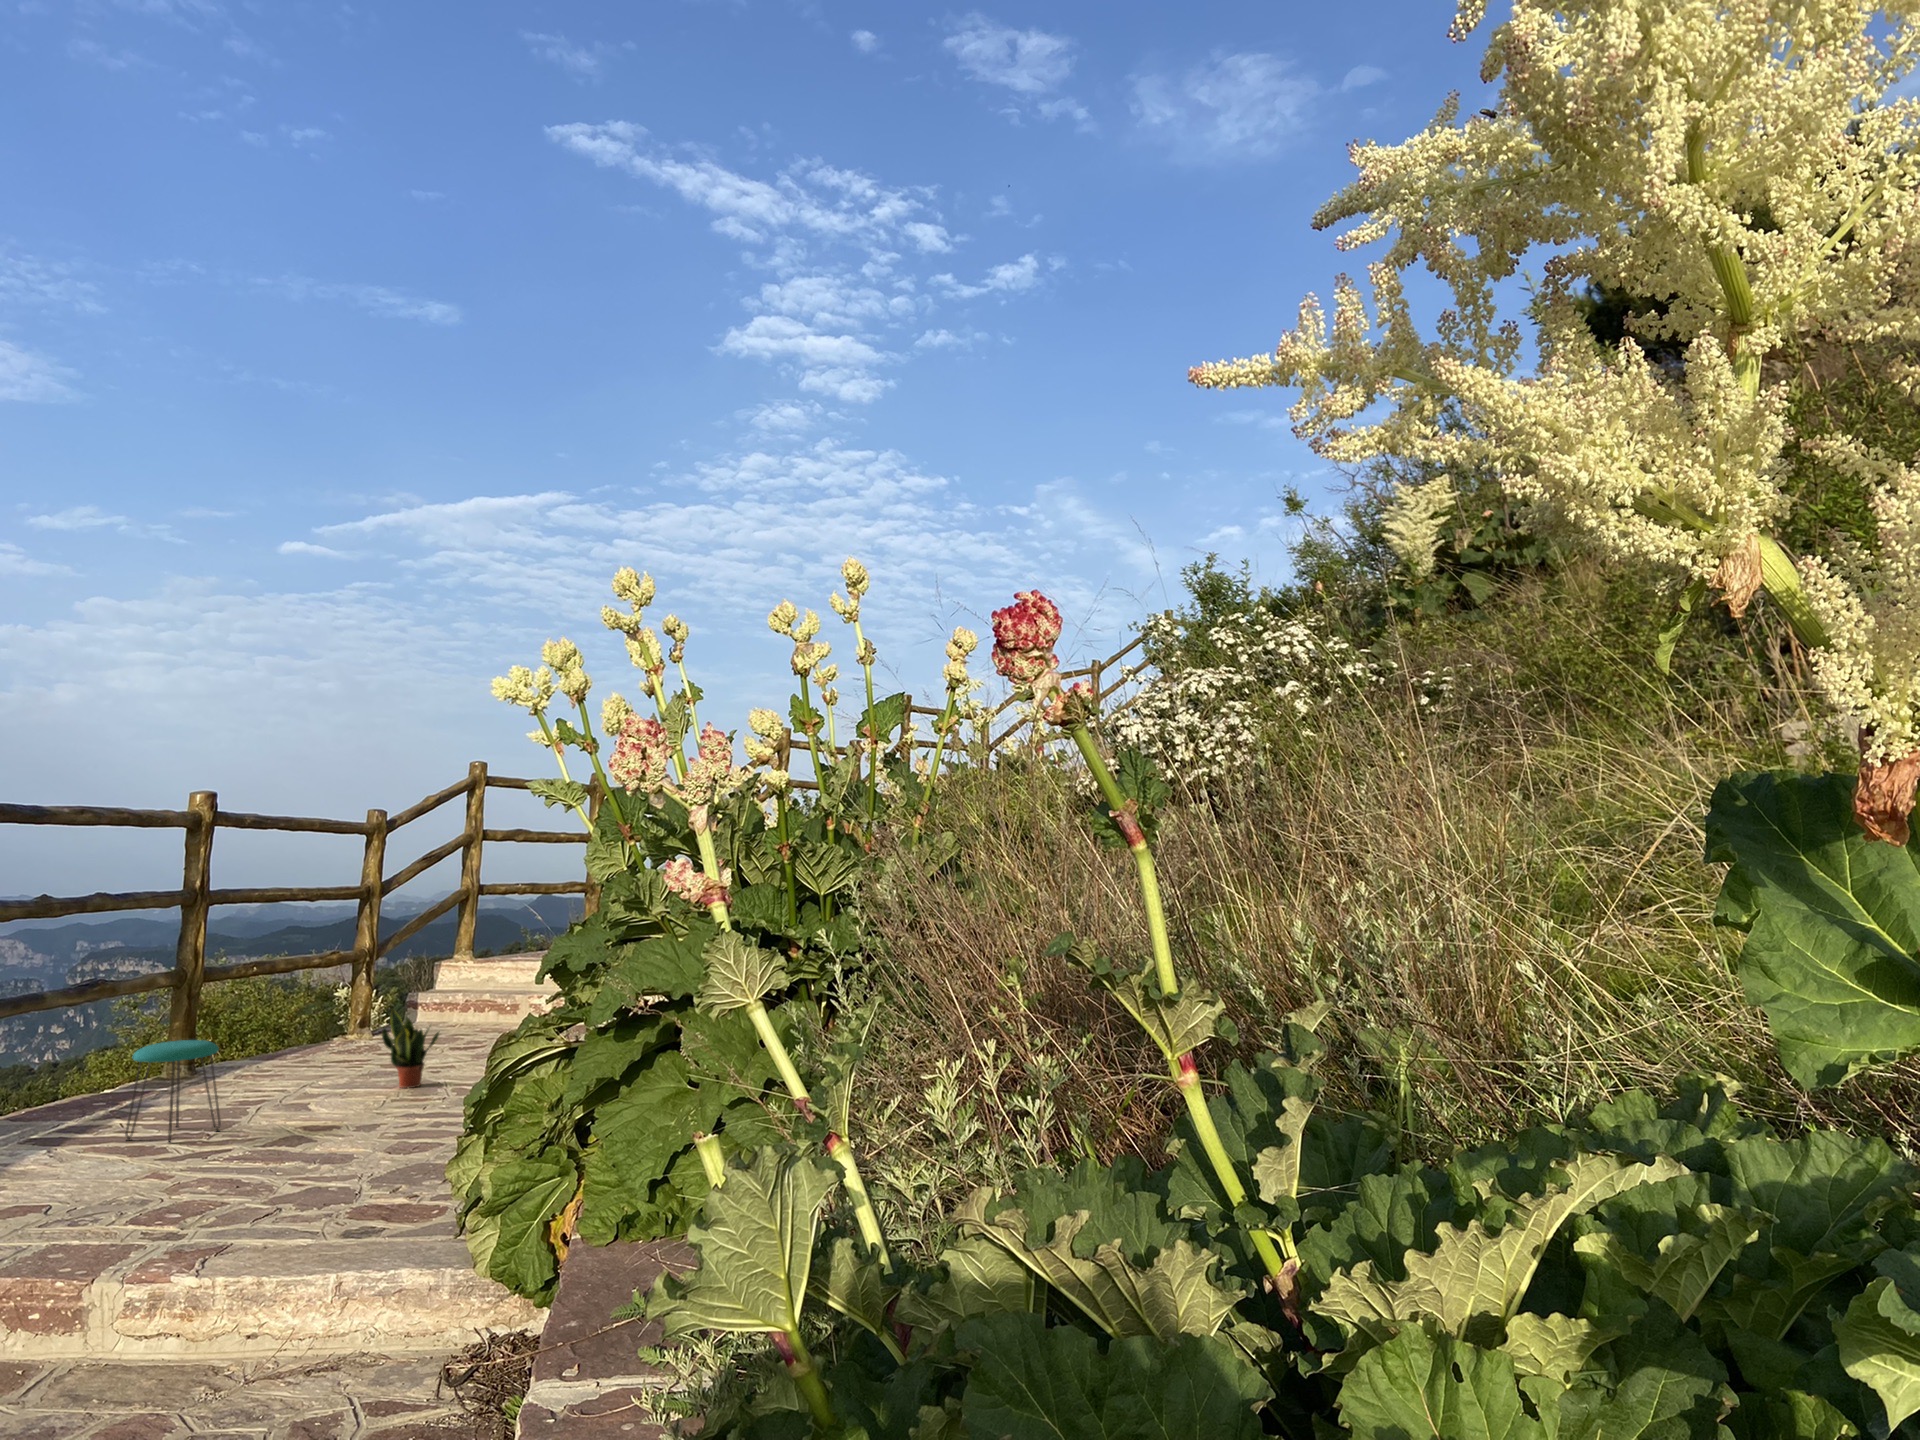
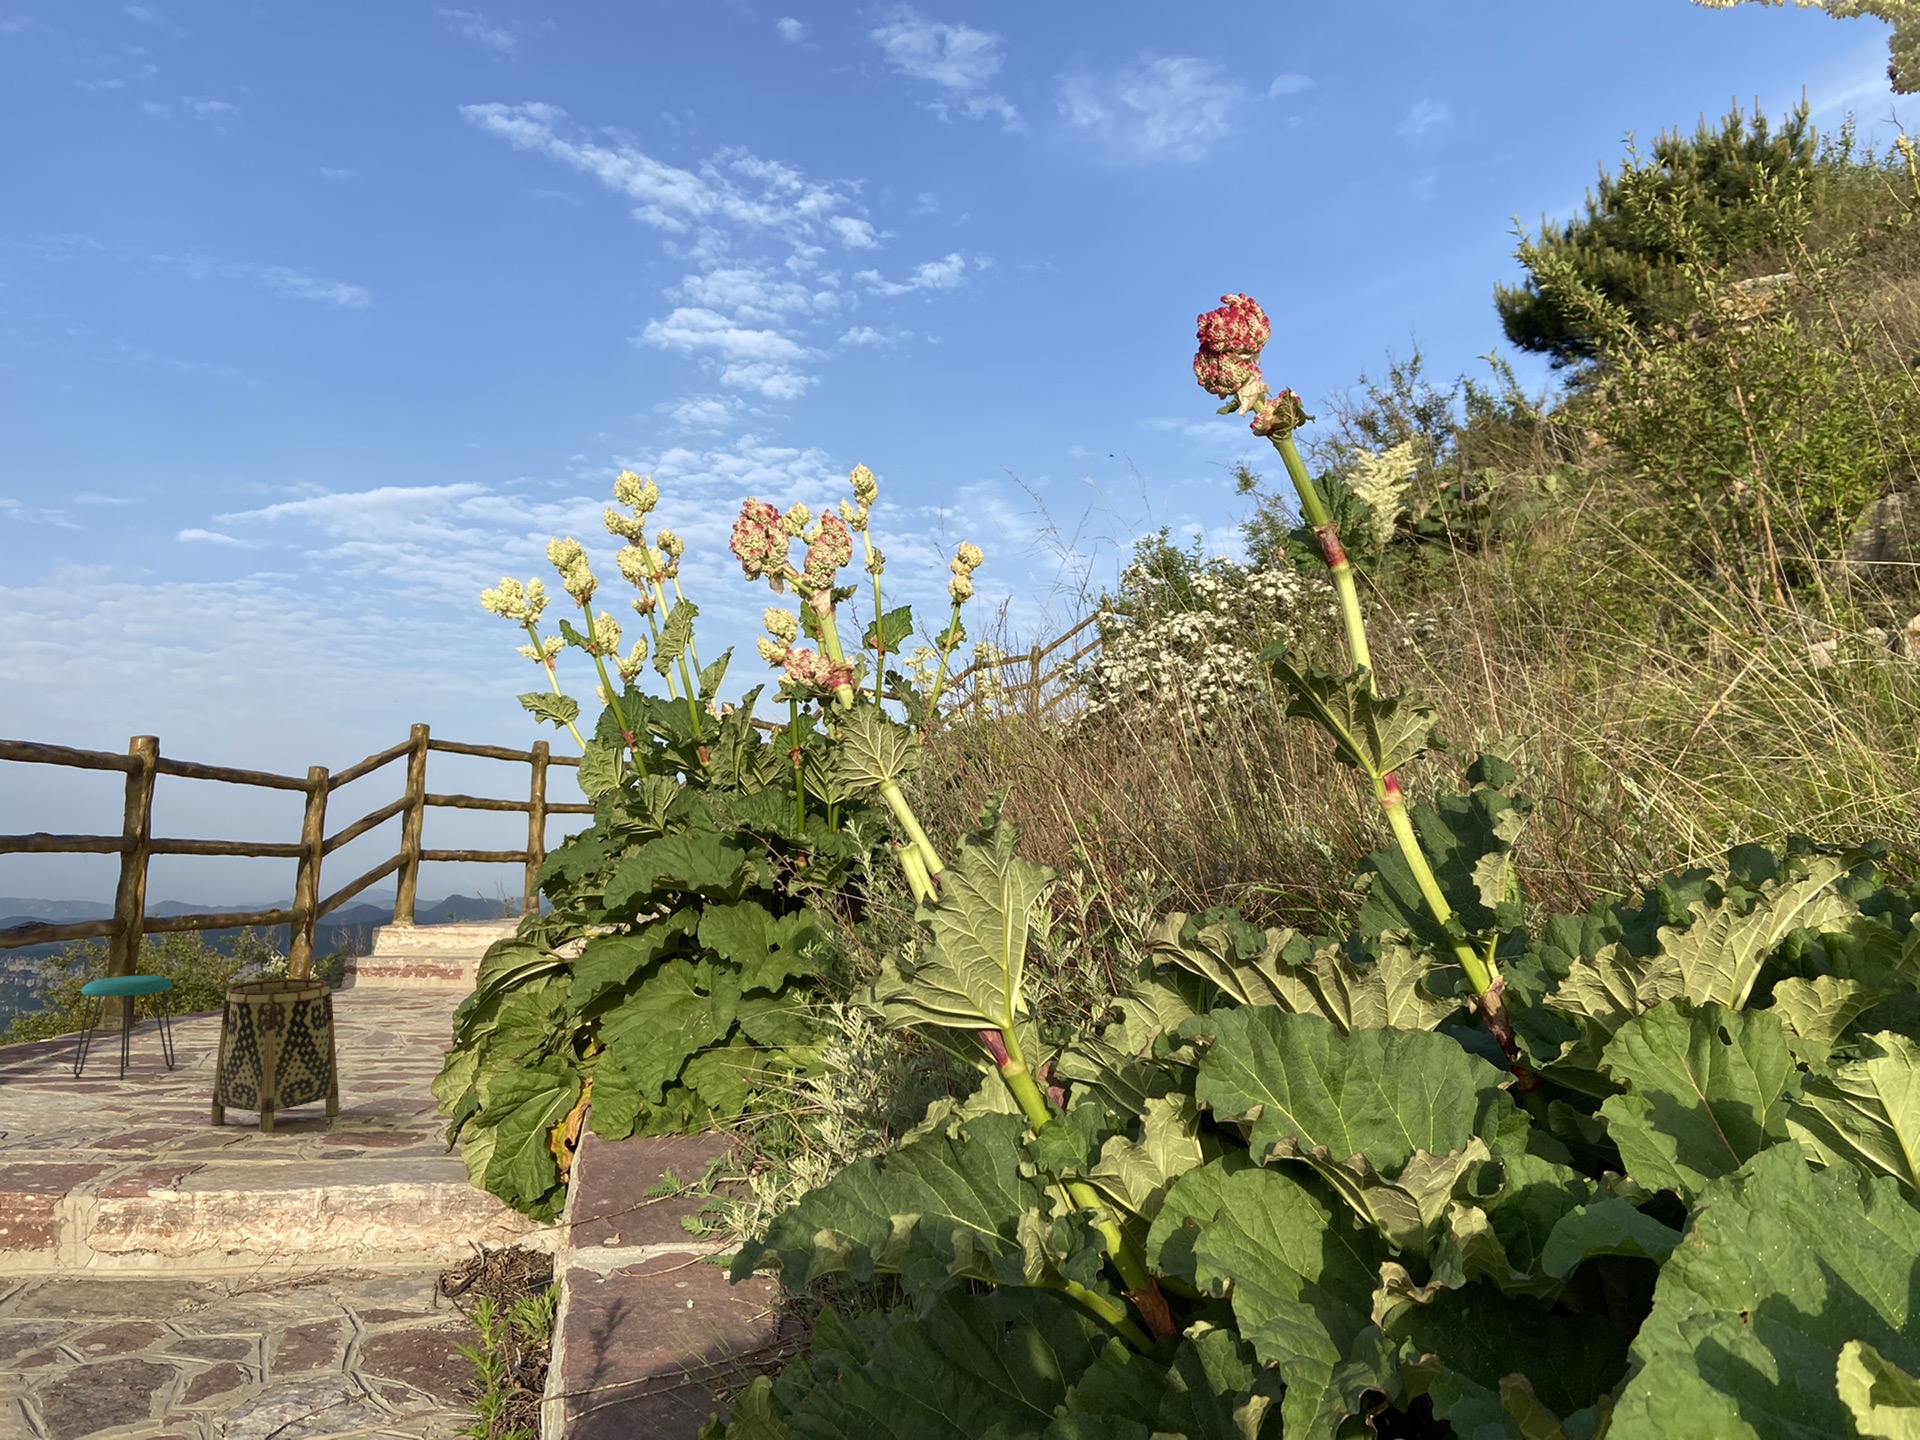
potted plant: present [382,1010,439,1088] -> none [338,950,398,1033]
basket: none [242,1053,366,1207] -> present [210,979,339,1132]

